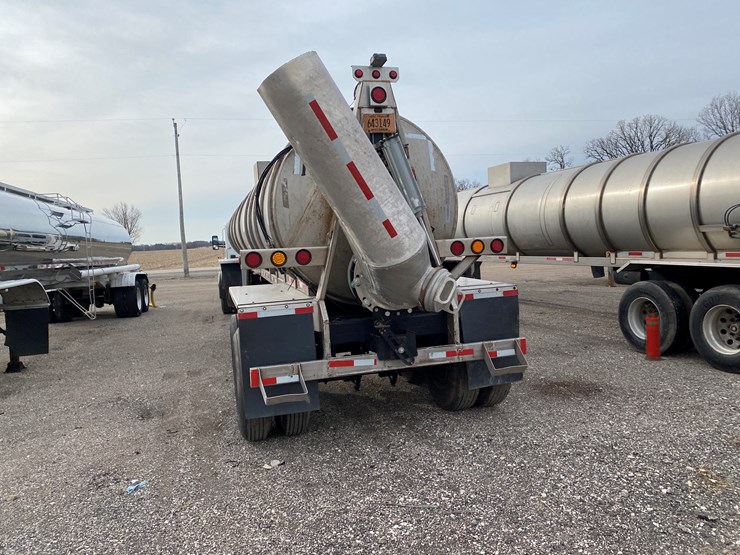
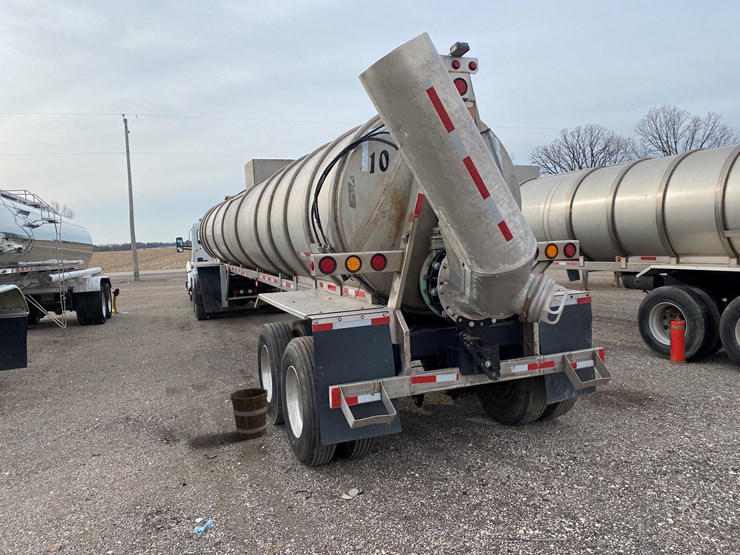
bucket: none [194,373,229,419] -> present [231,388,268,439]

